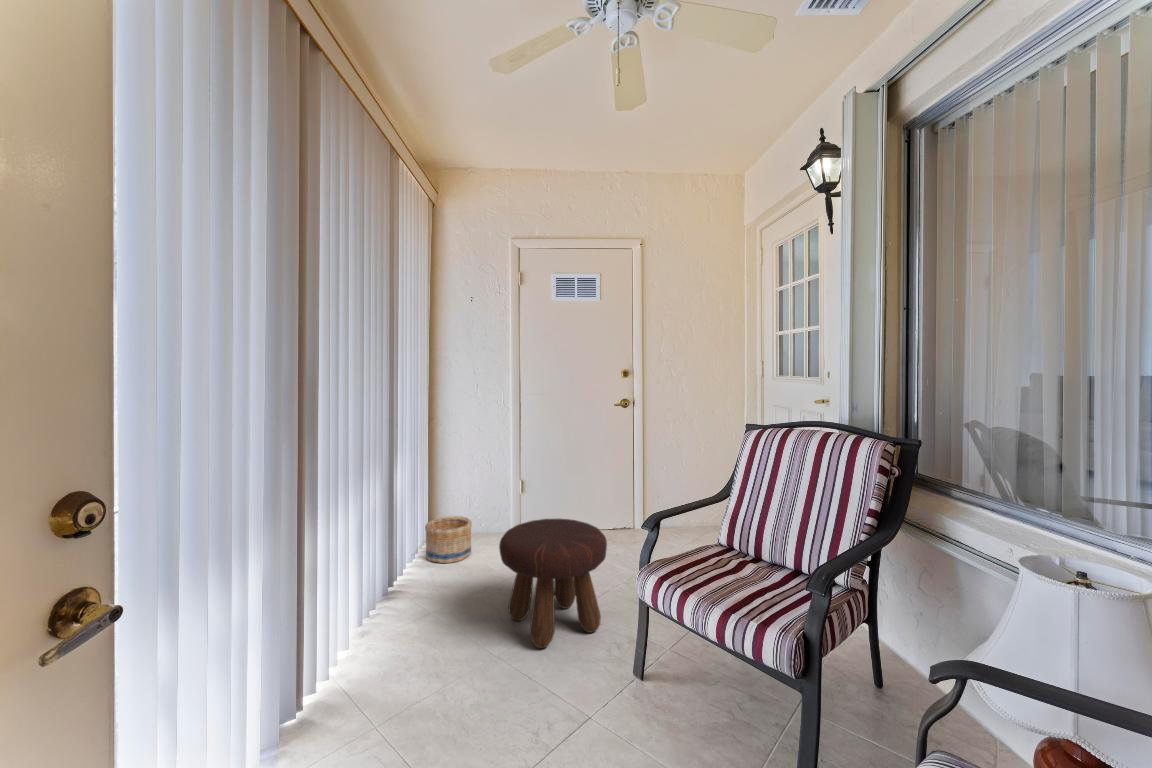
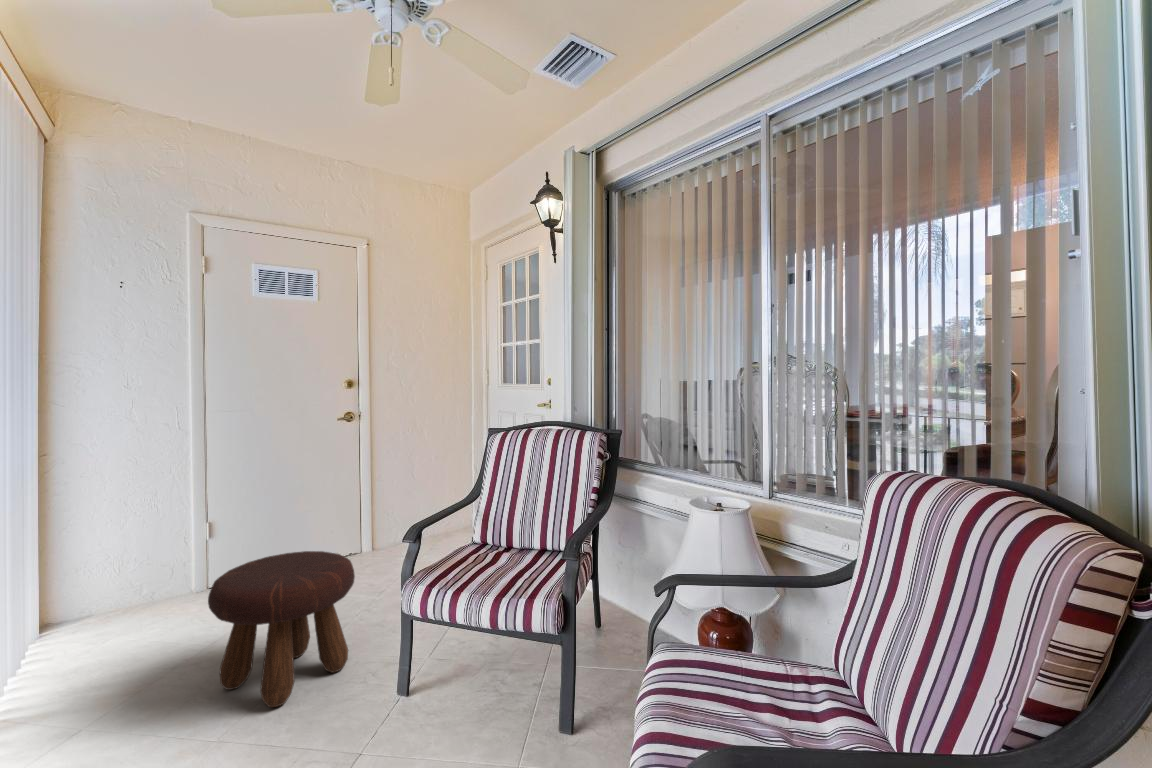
basket: present [425,516,472,563] -> none [41,585,131,659]

